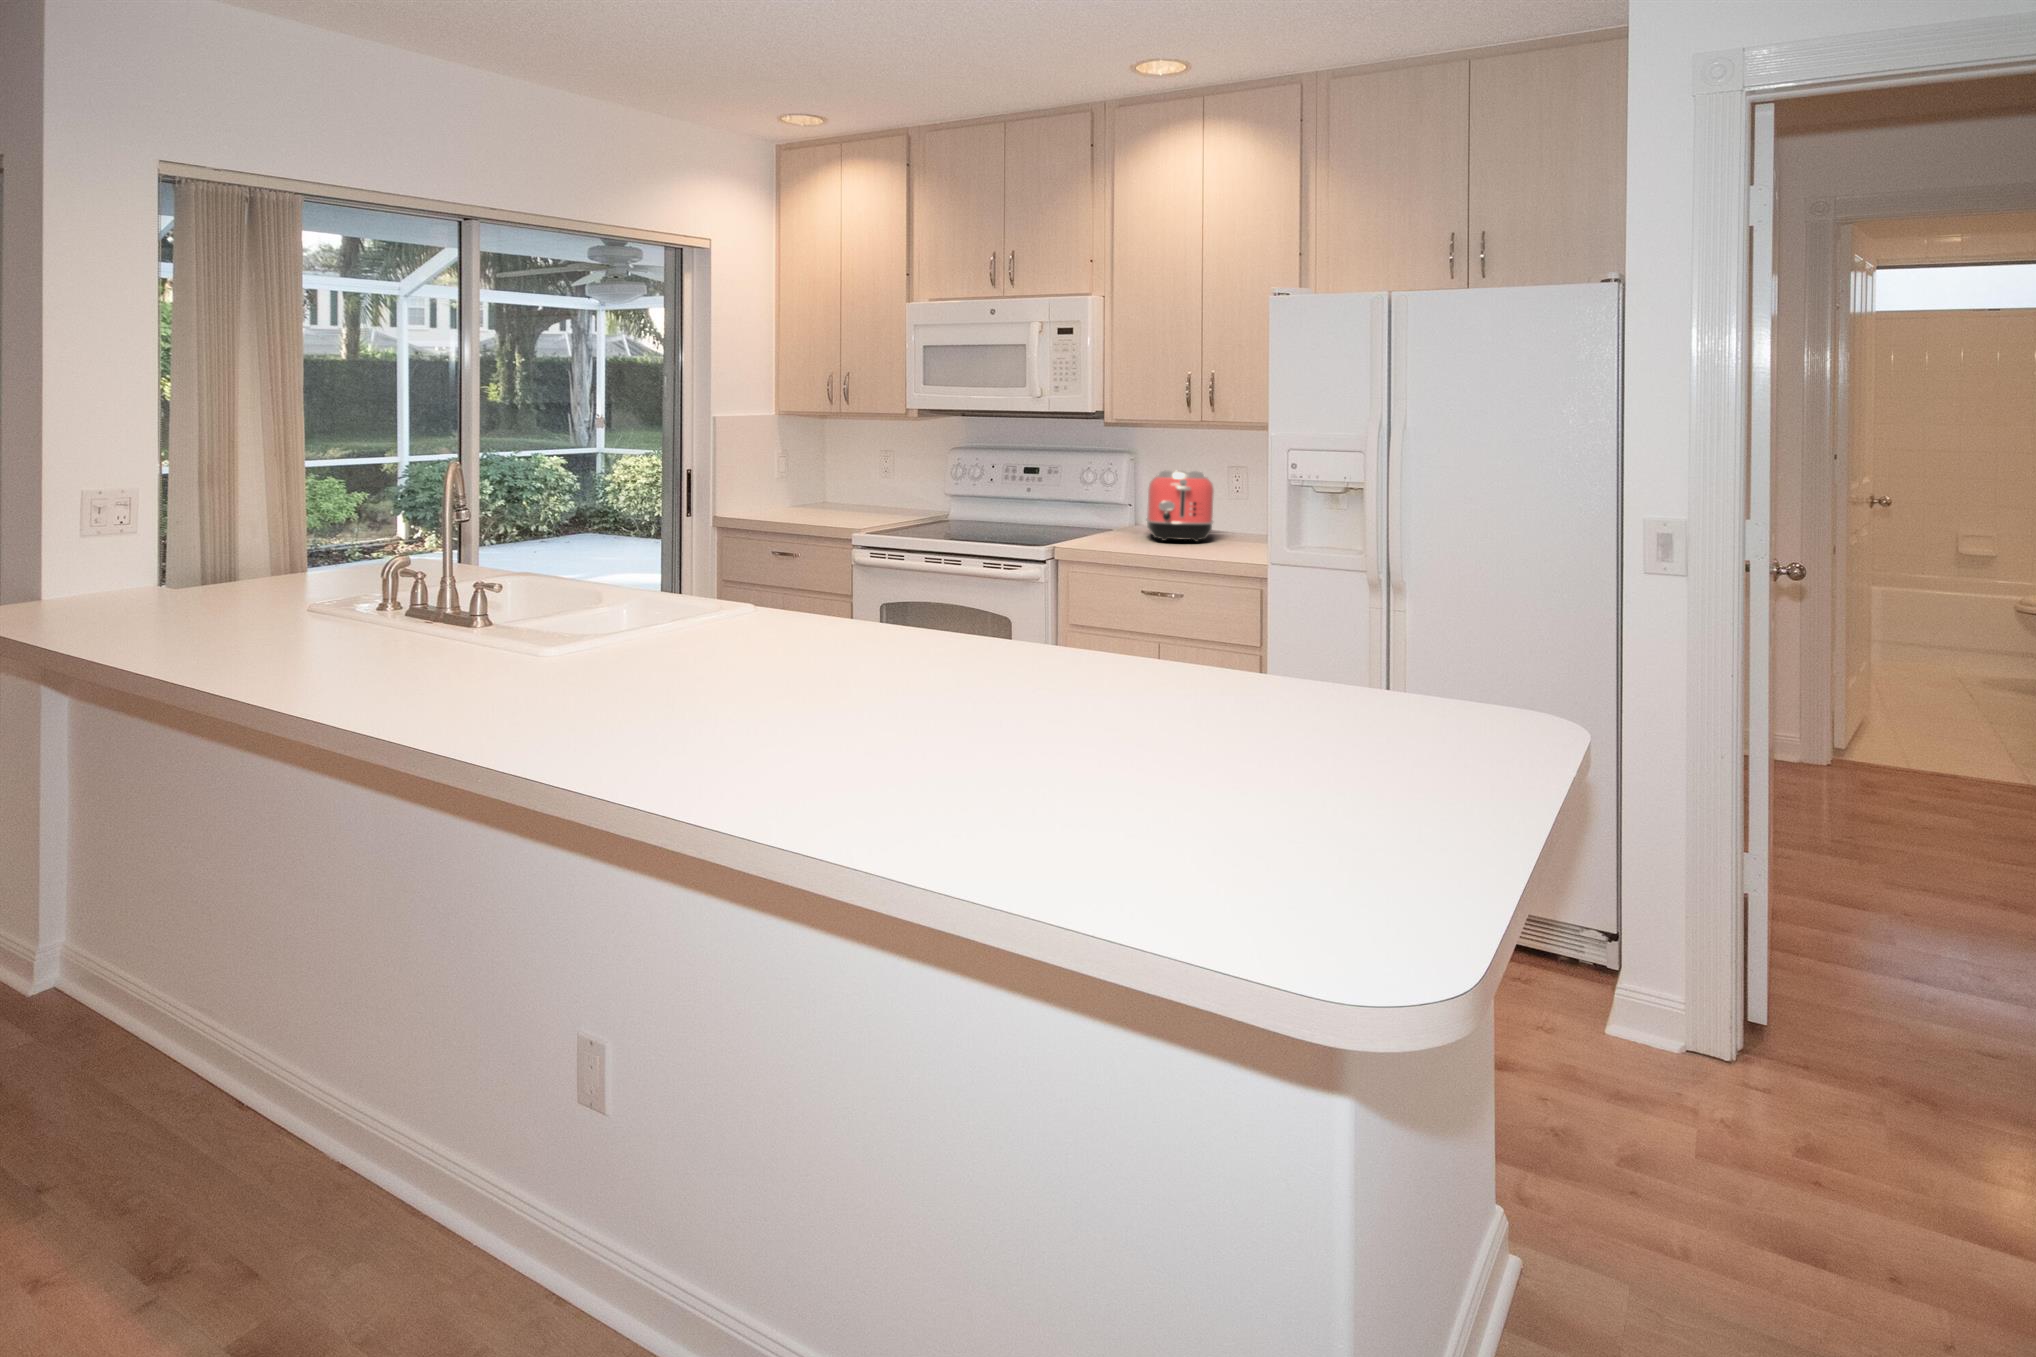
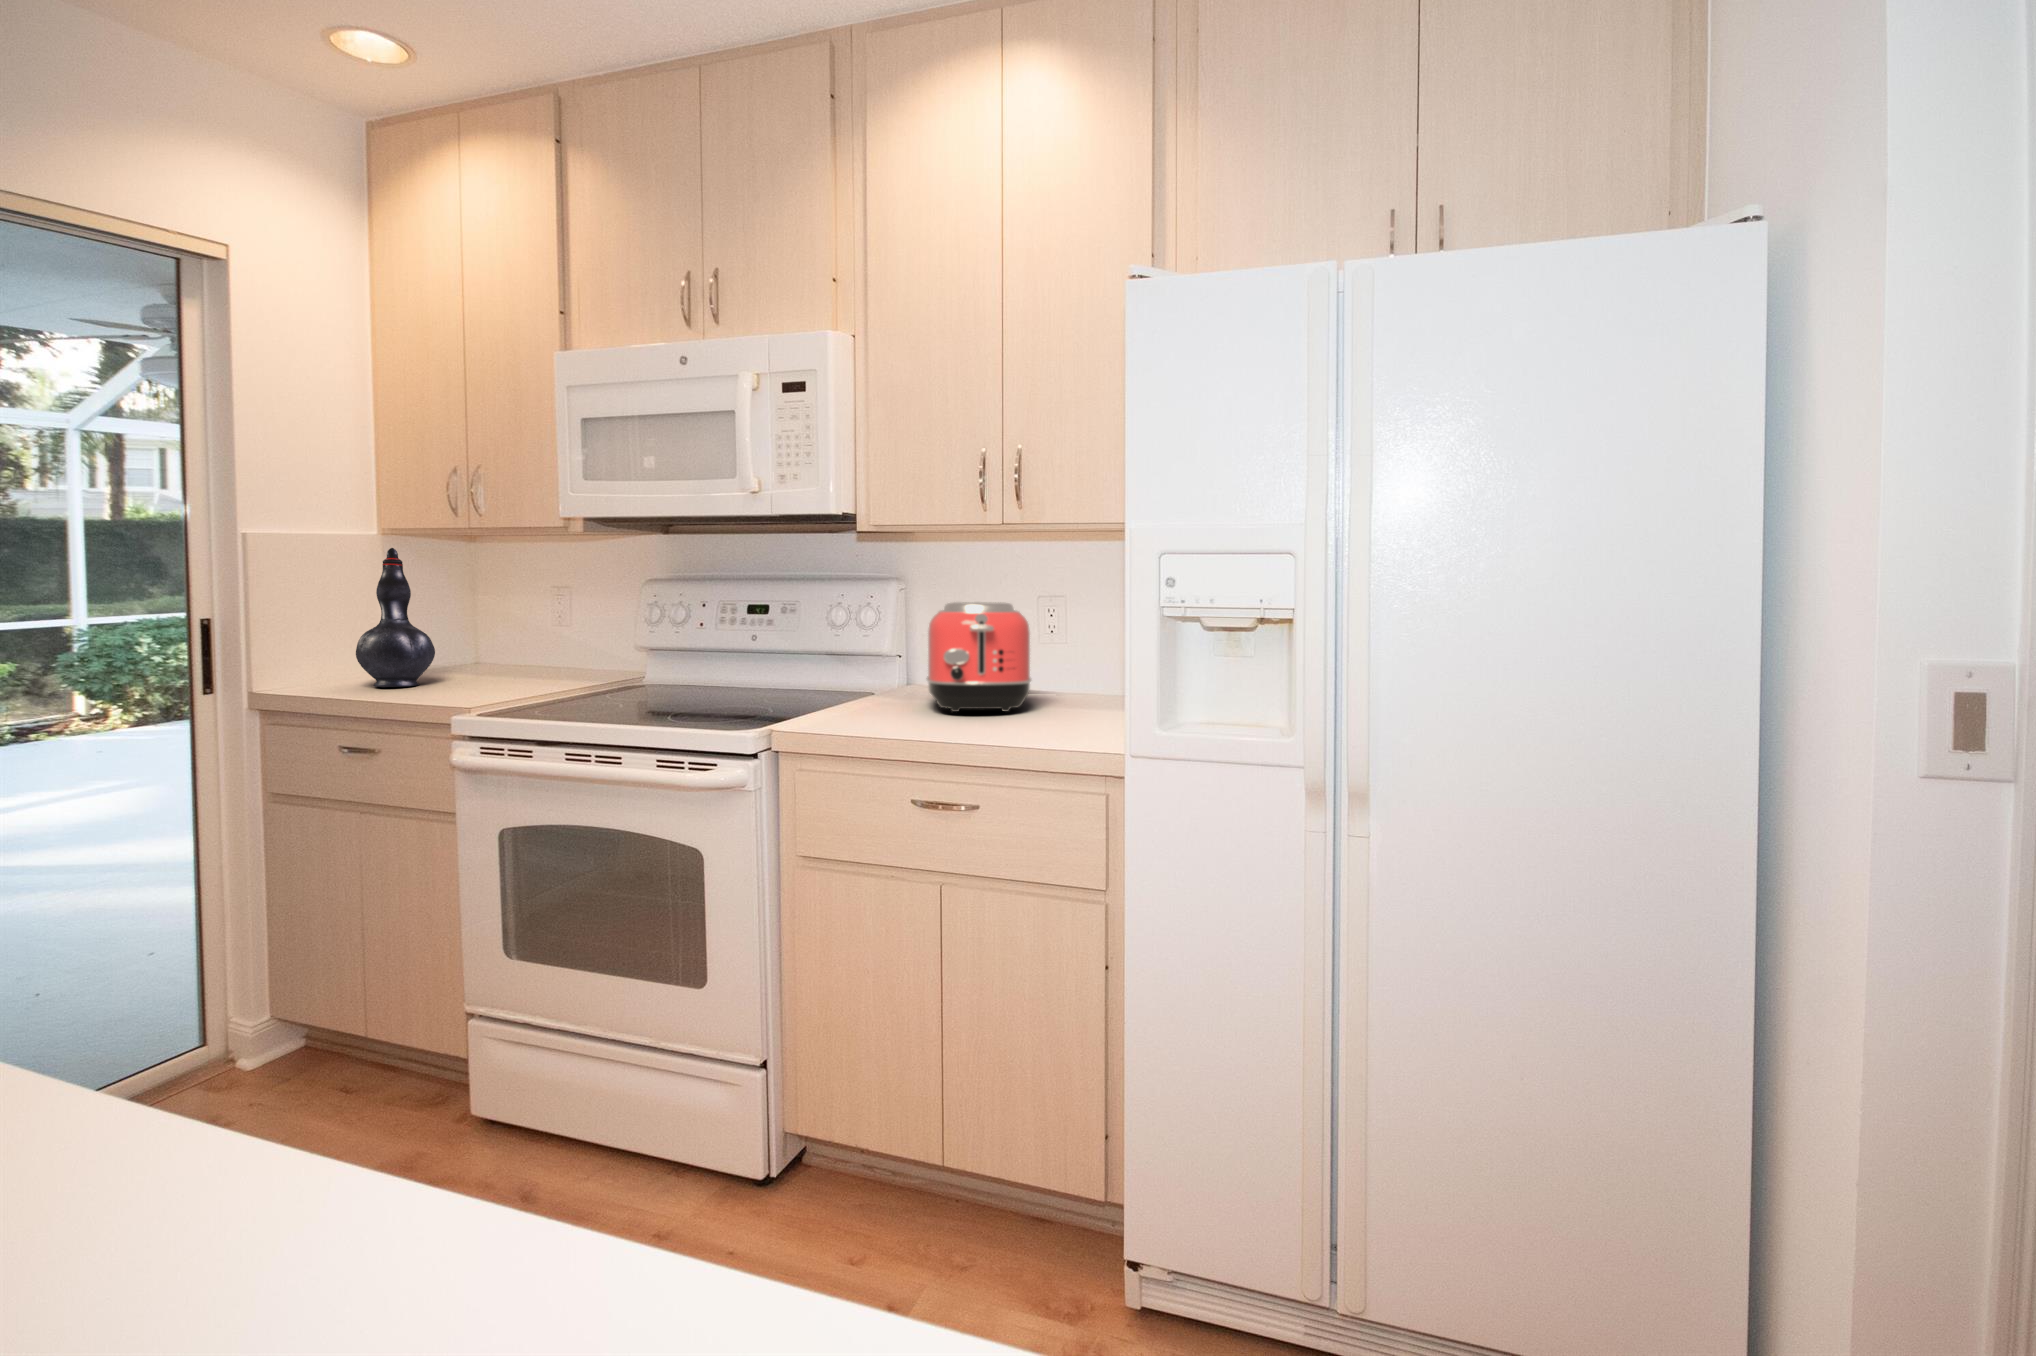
decorative vase: none [772,425,818,517] -> present [356,548,435,687]

